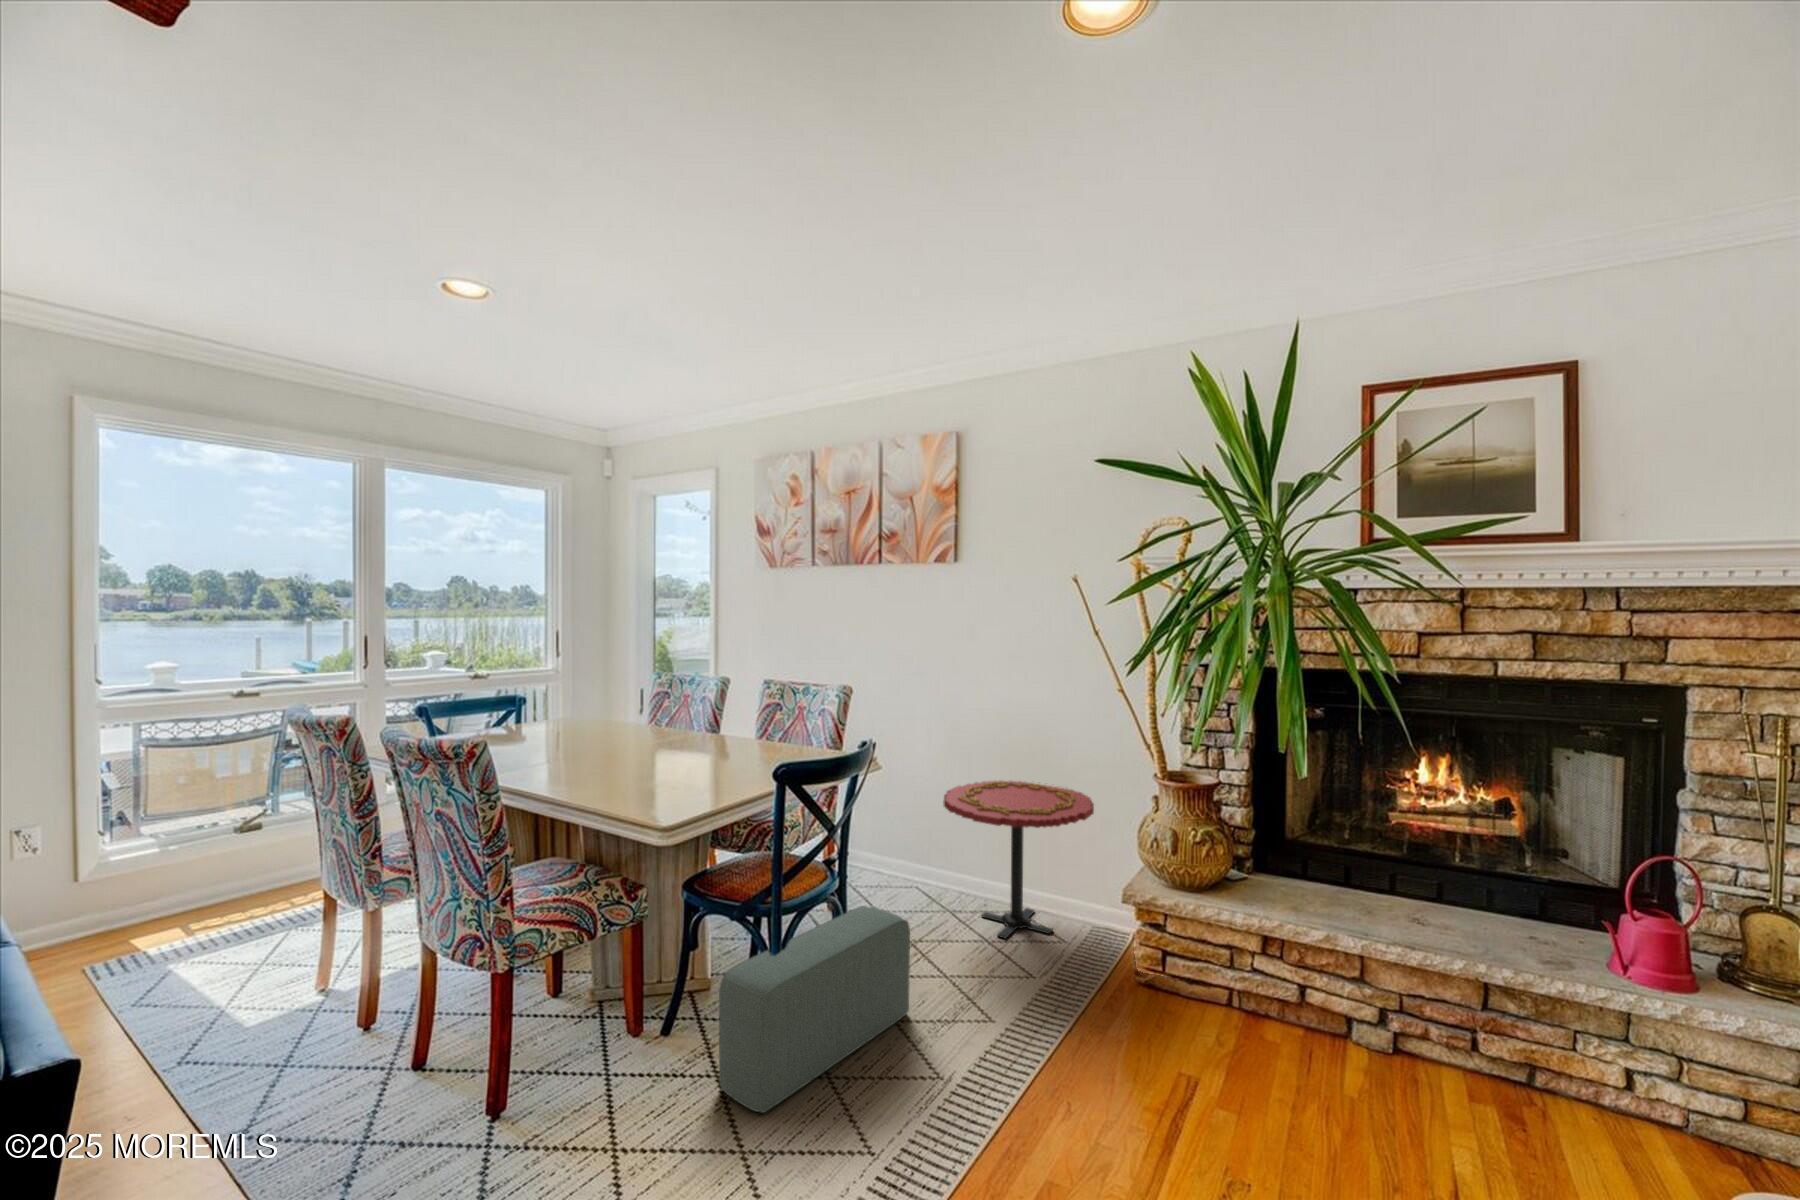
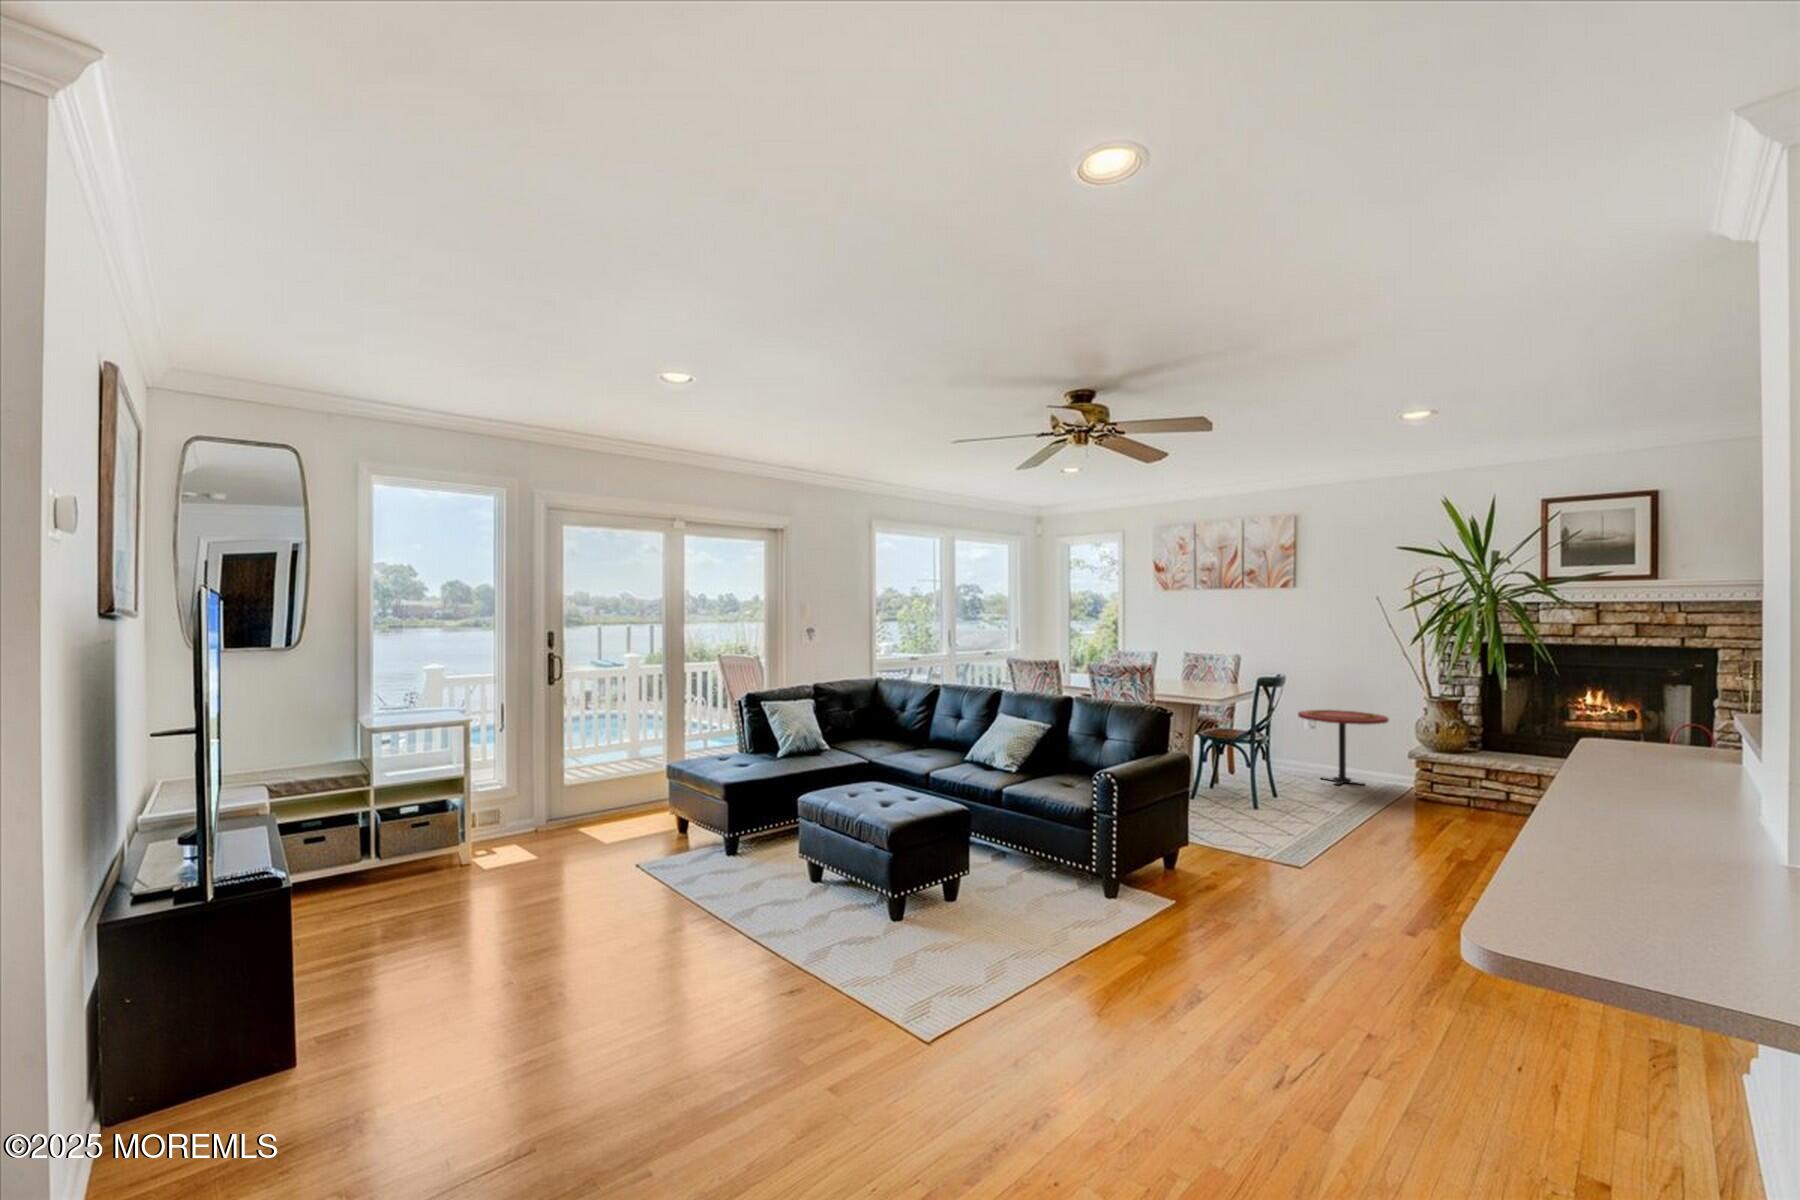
pouf: present [719,906,910,1113] -> none [1231,752,1301,814]

